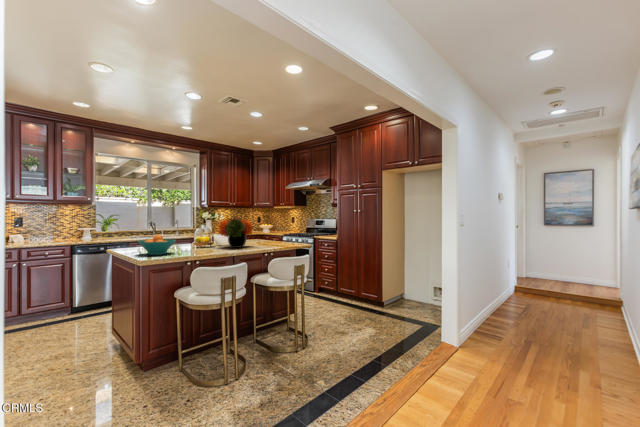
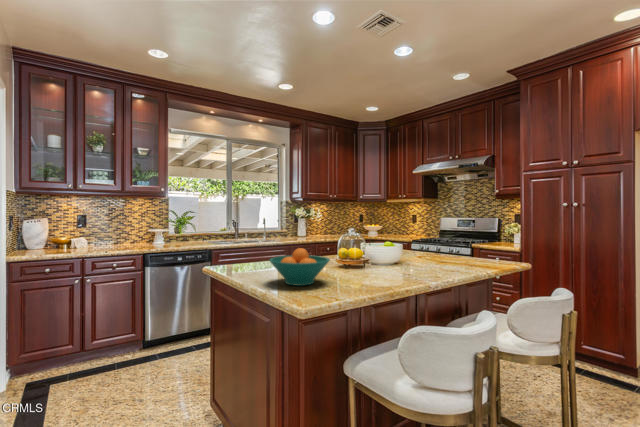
flower arrangement: present [218,216,253,248] -> none [375,215,436,269]

